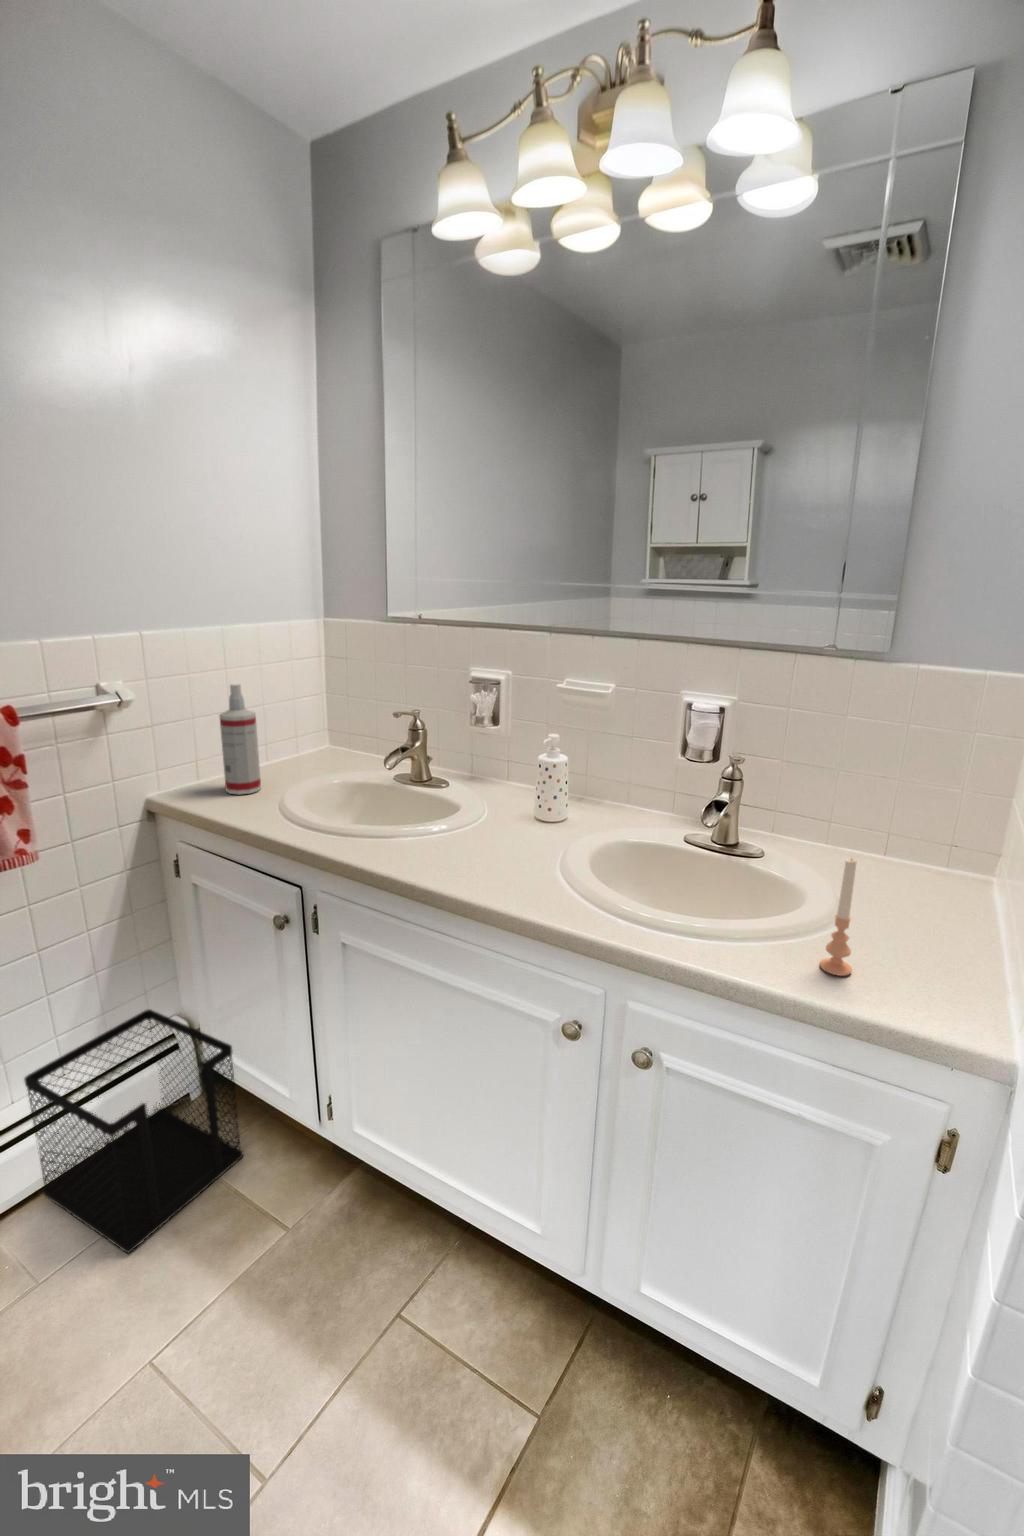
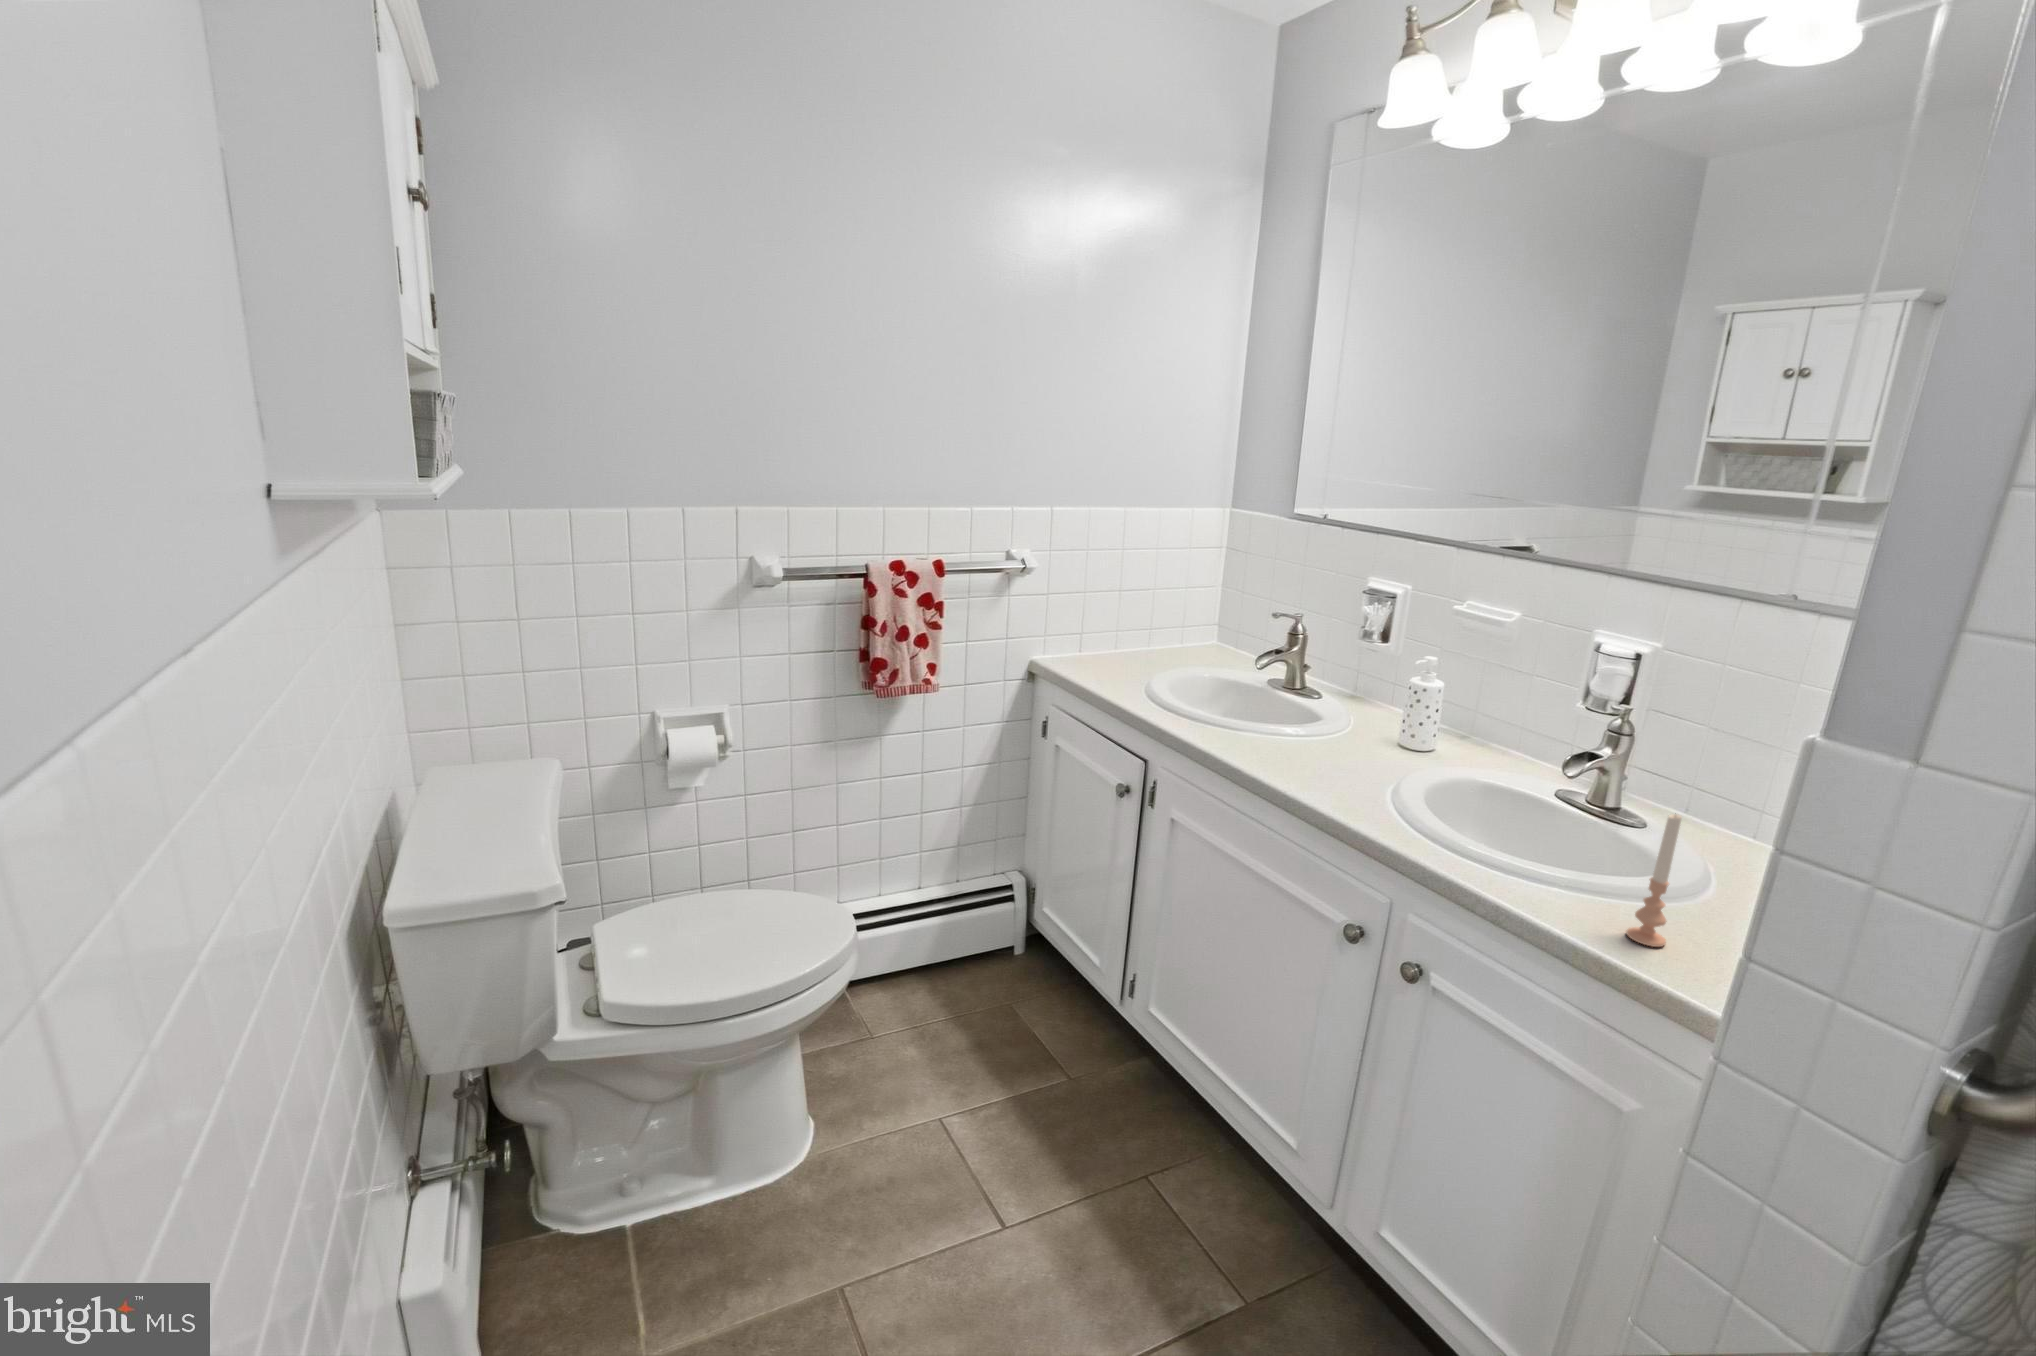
spray bottle: present [219,684,261,794] -> none [1097,565,1136,671]
wastebasket: present [24,1009,243,1253] -> none [893,854,1058,1045]

